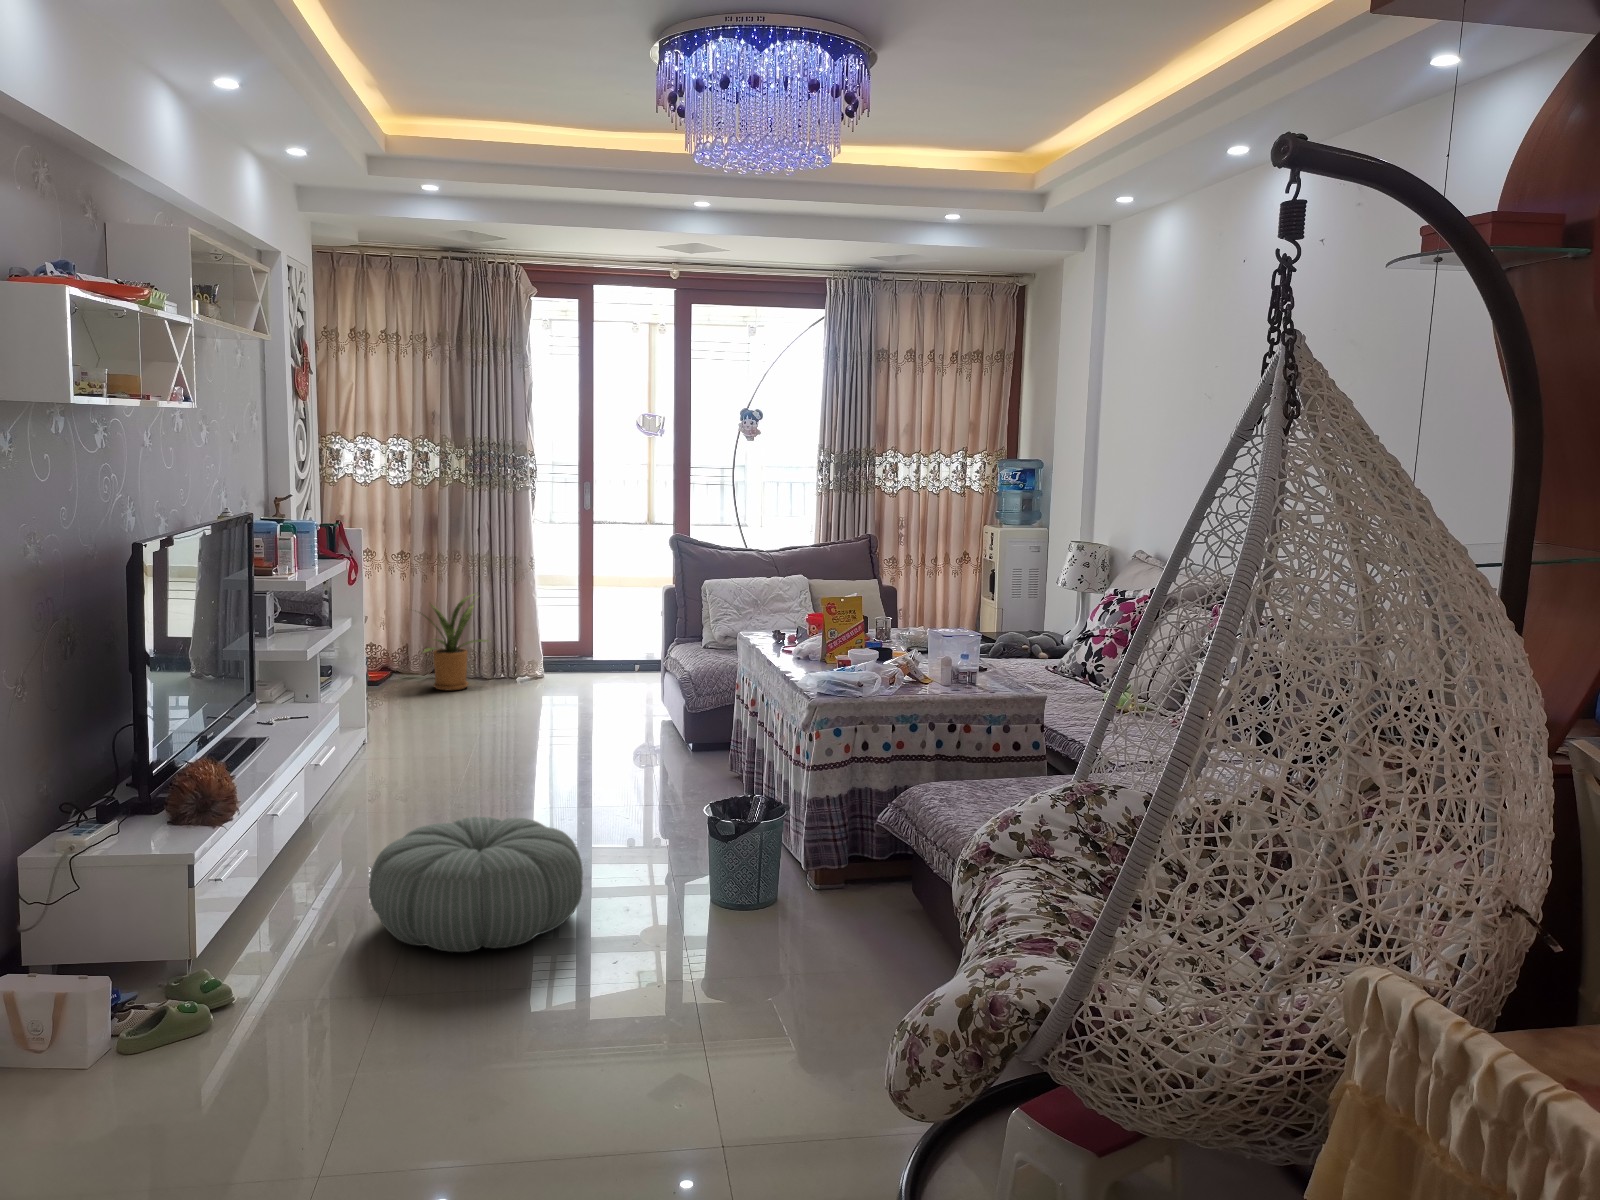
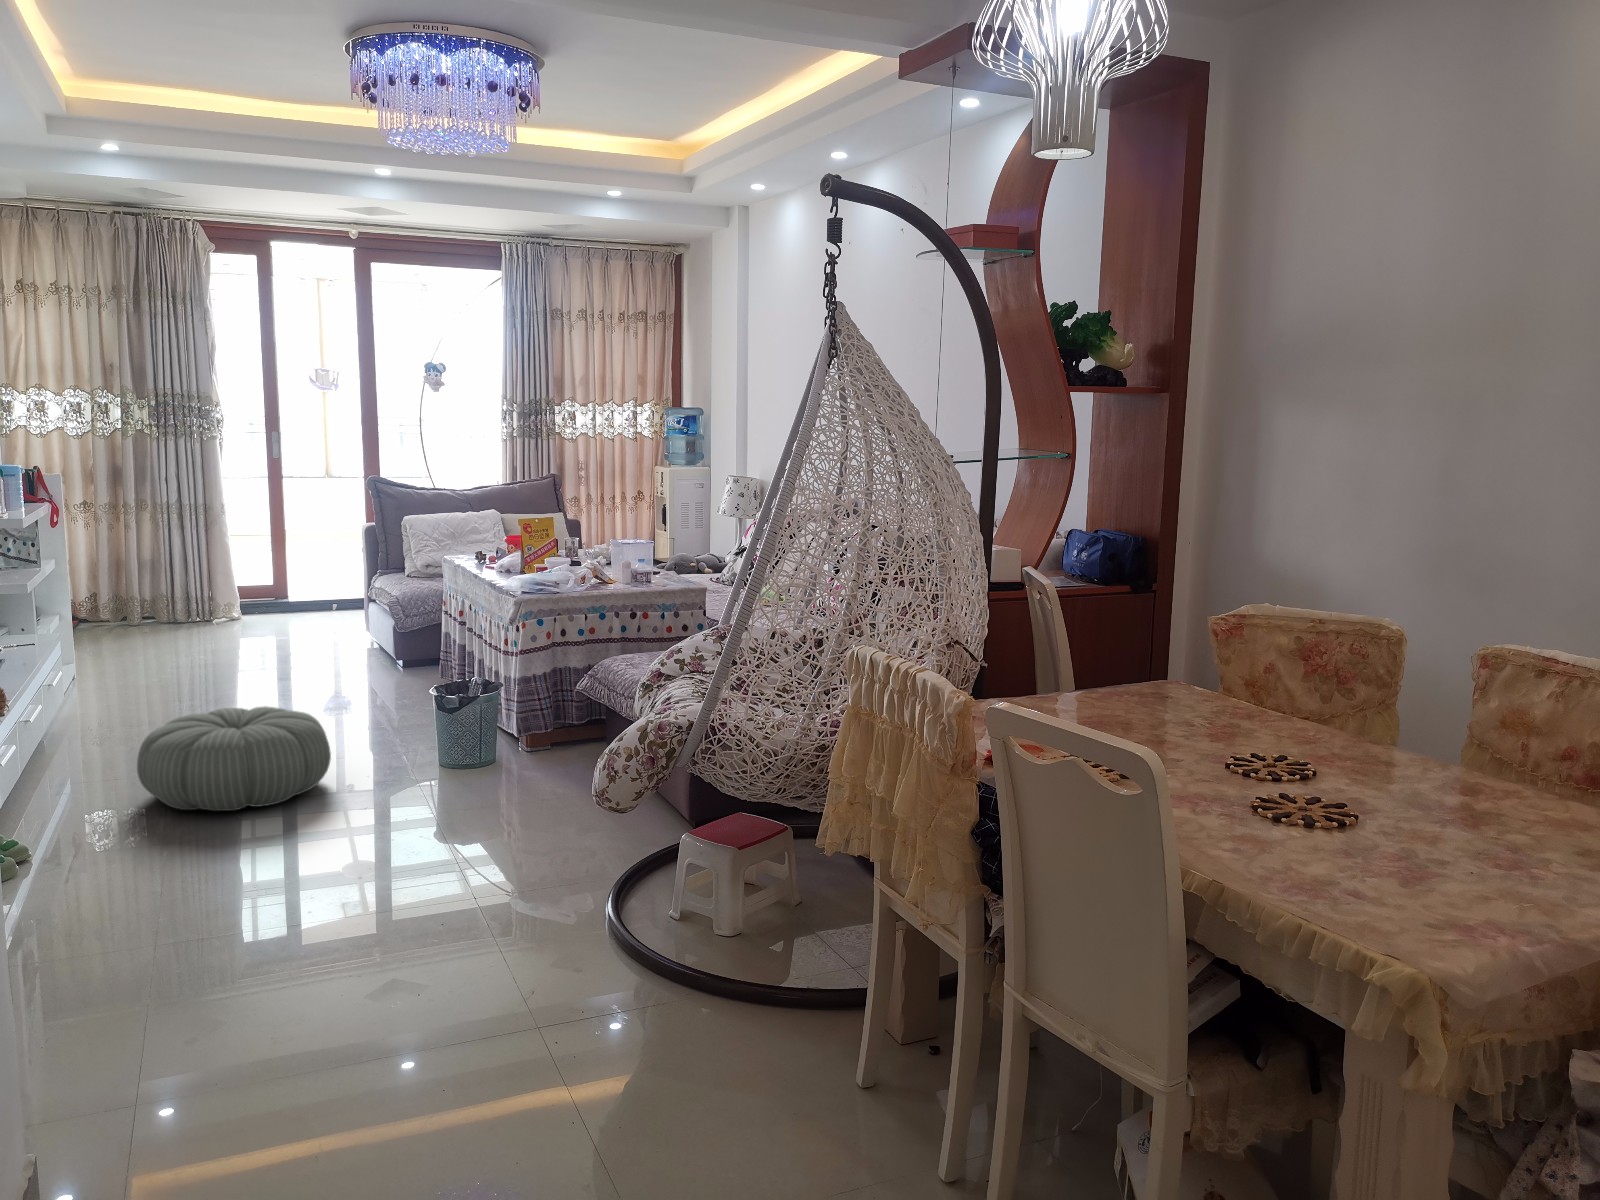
house plant: present [423,594,487,690] -> none [90,539,189,635]

